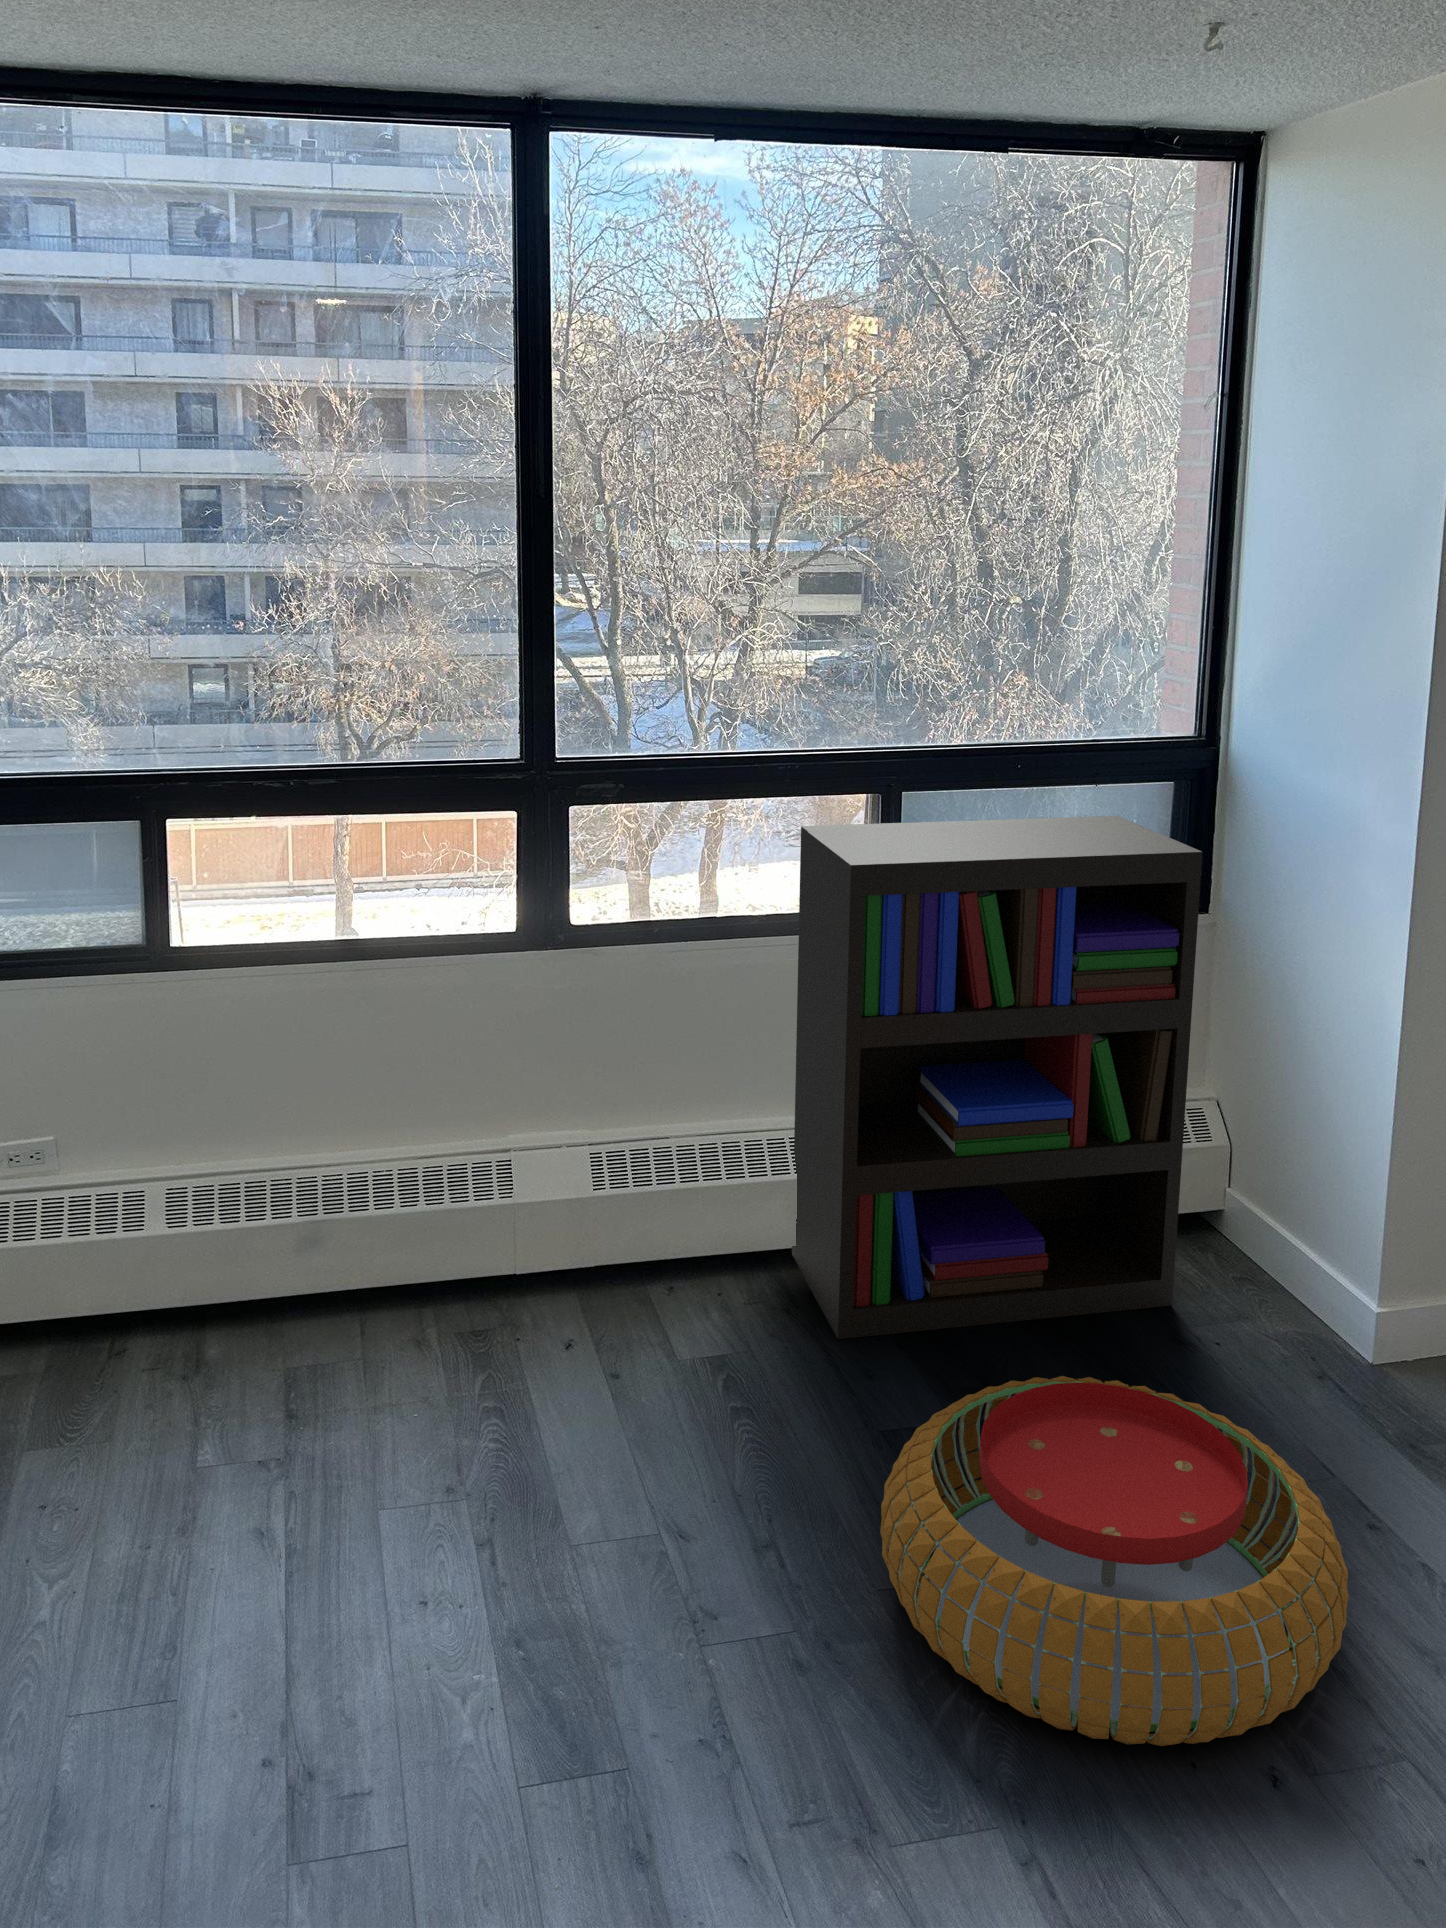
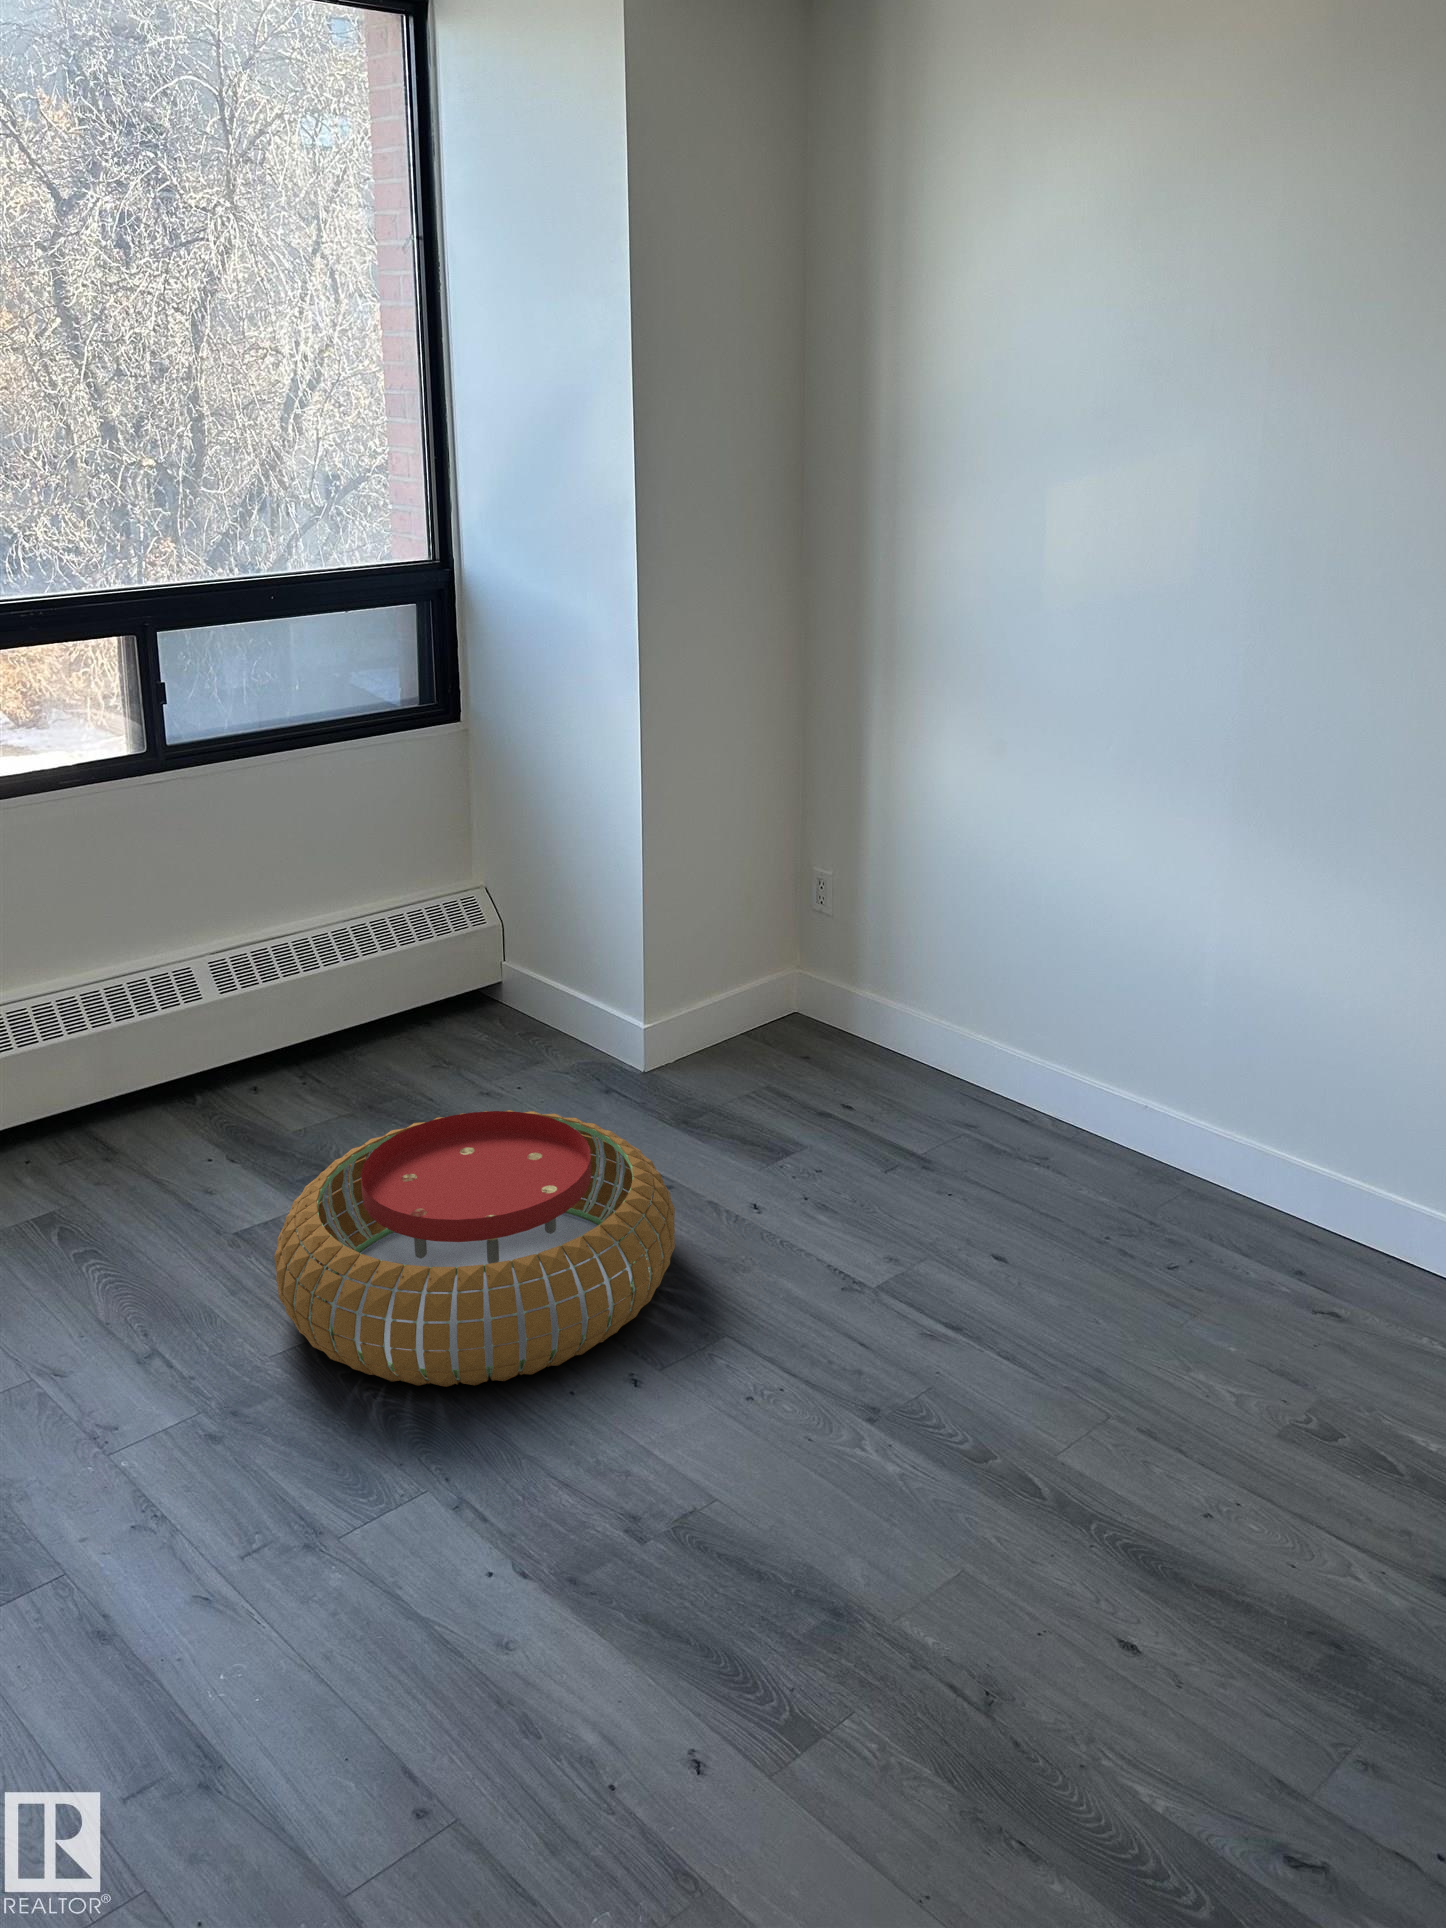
bookshelf: present [792,816,1202,1339] -> none [51,637,479,1170]

